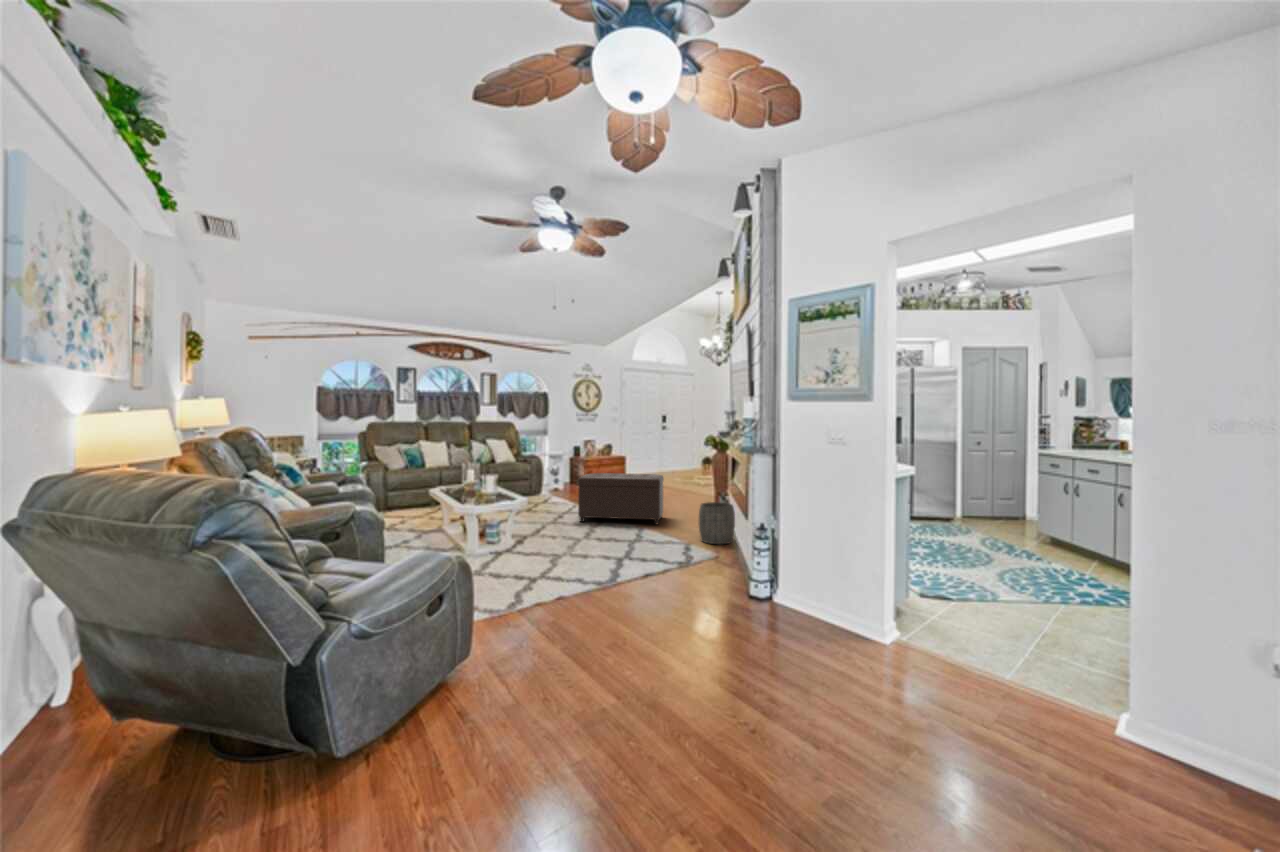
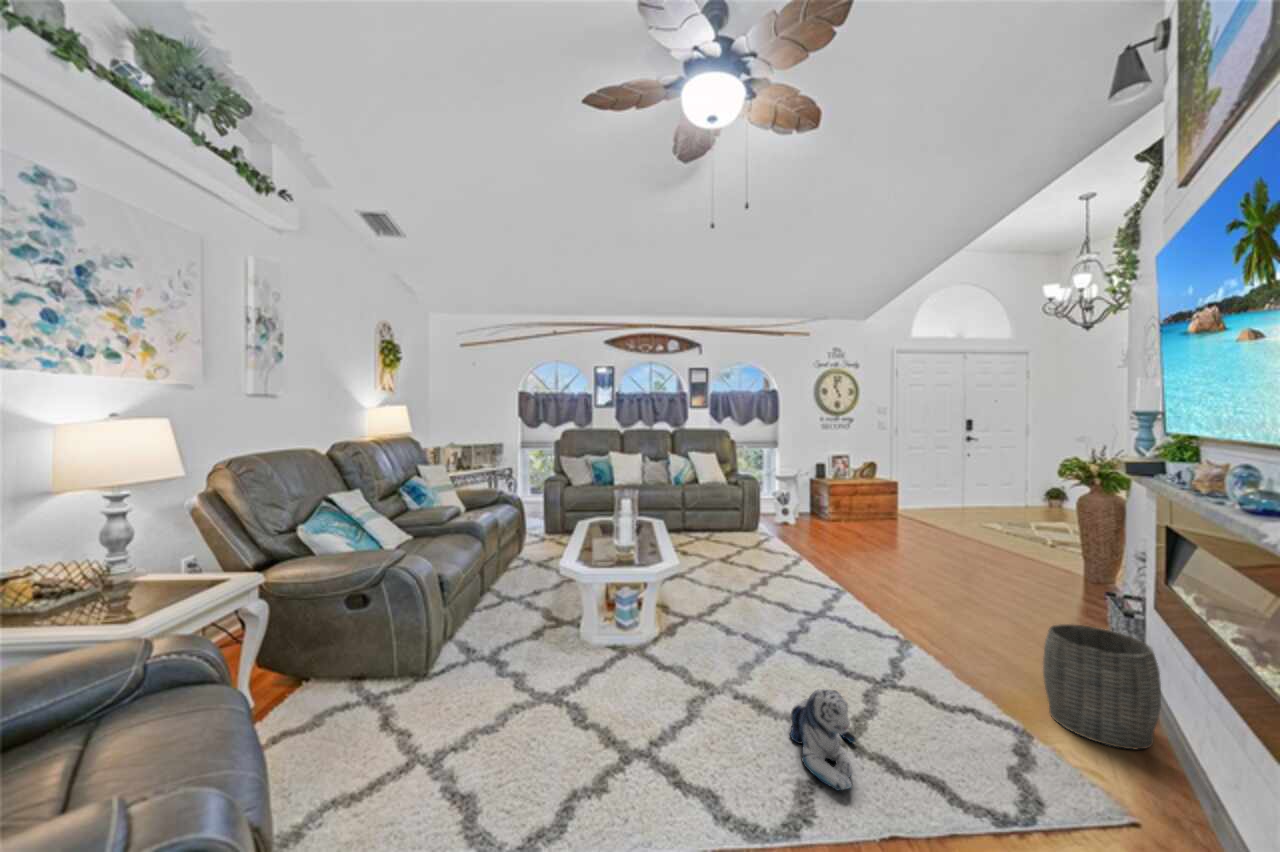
ottoman: present [578,473,664,524] -> none [787,519,956,636]
plush toy: none [602,533,633,569] -> present [790,689,855,790]

